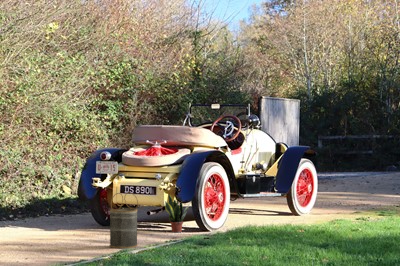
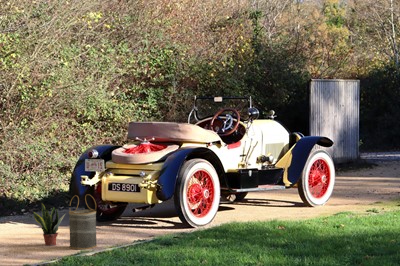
potted plant: present [165,194,189,232] -> present [33,203,65,246]

